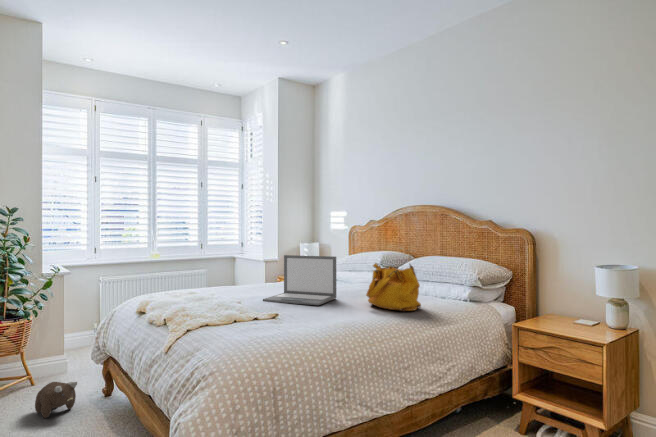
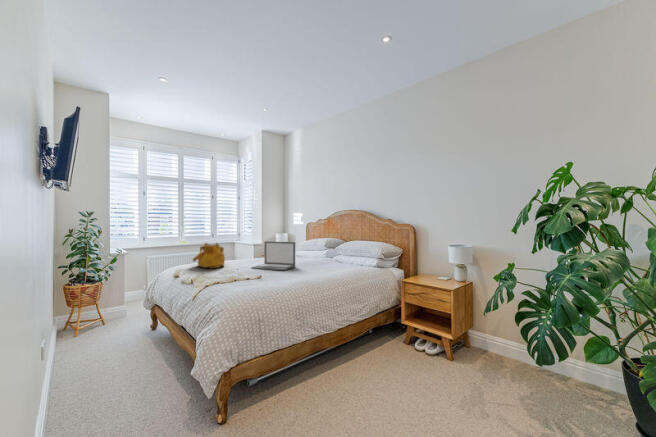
handbag: present [366,263,421,311] -> present [193,243,225,268]
plush toy: present [35,382,77,418] -> none [108,320,136,342]

